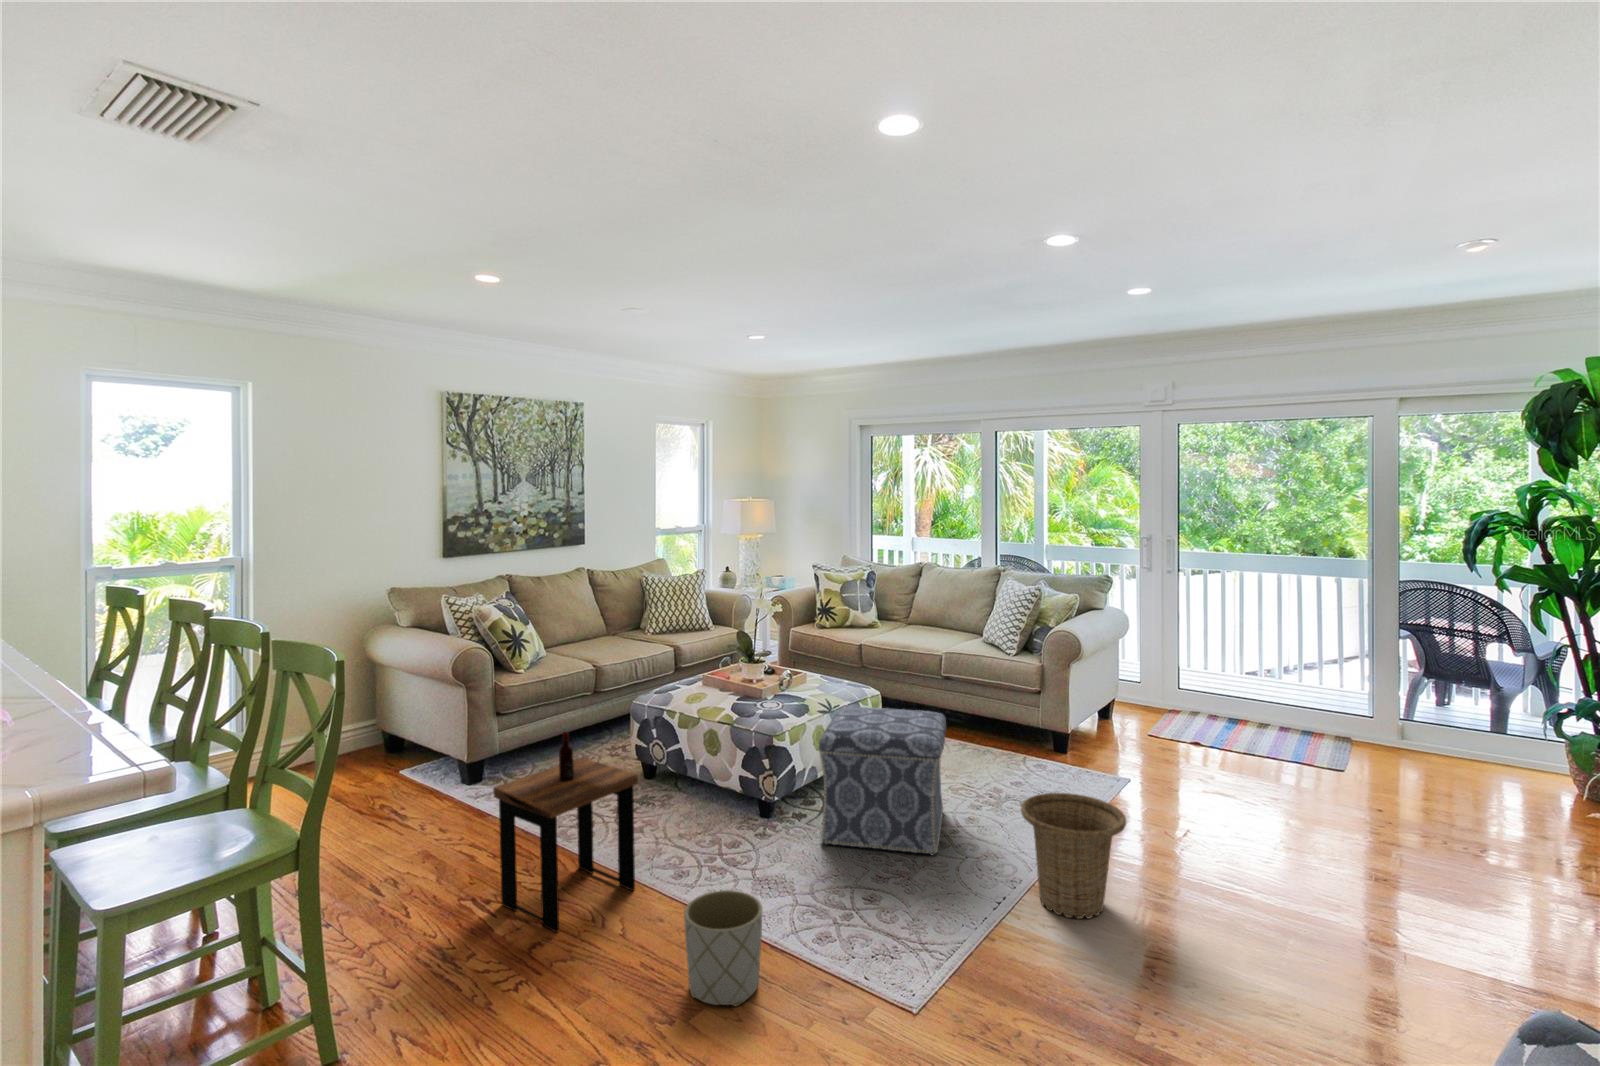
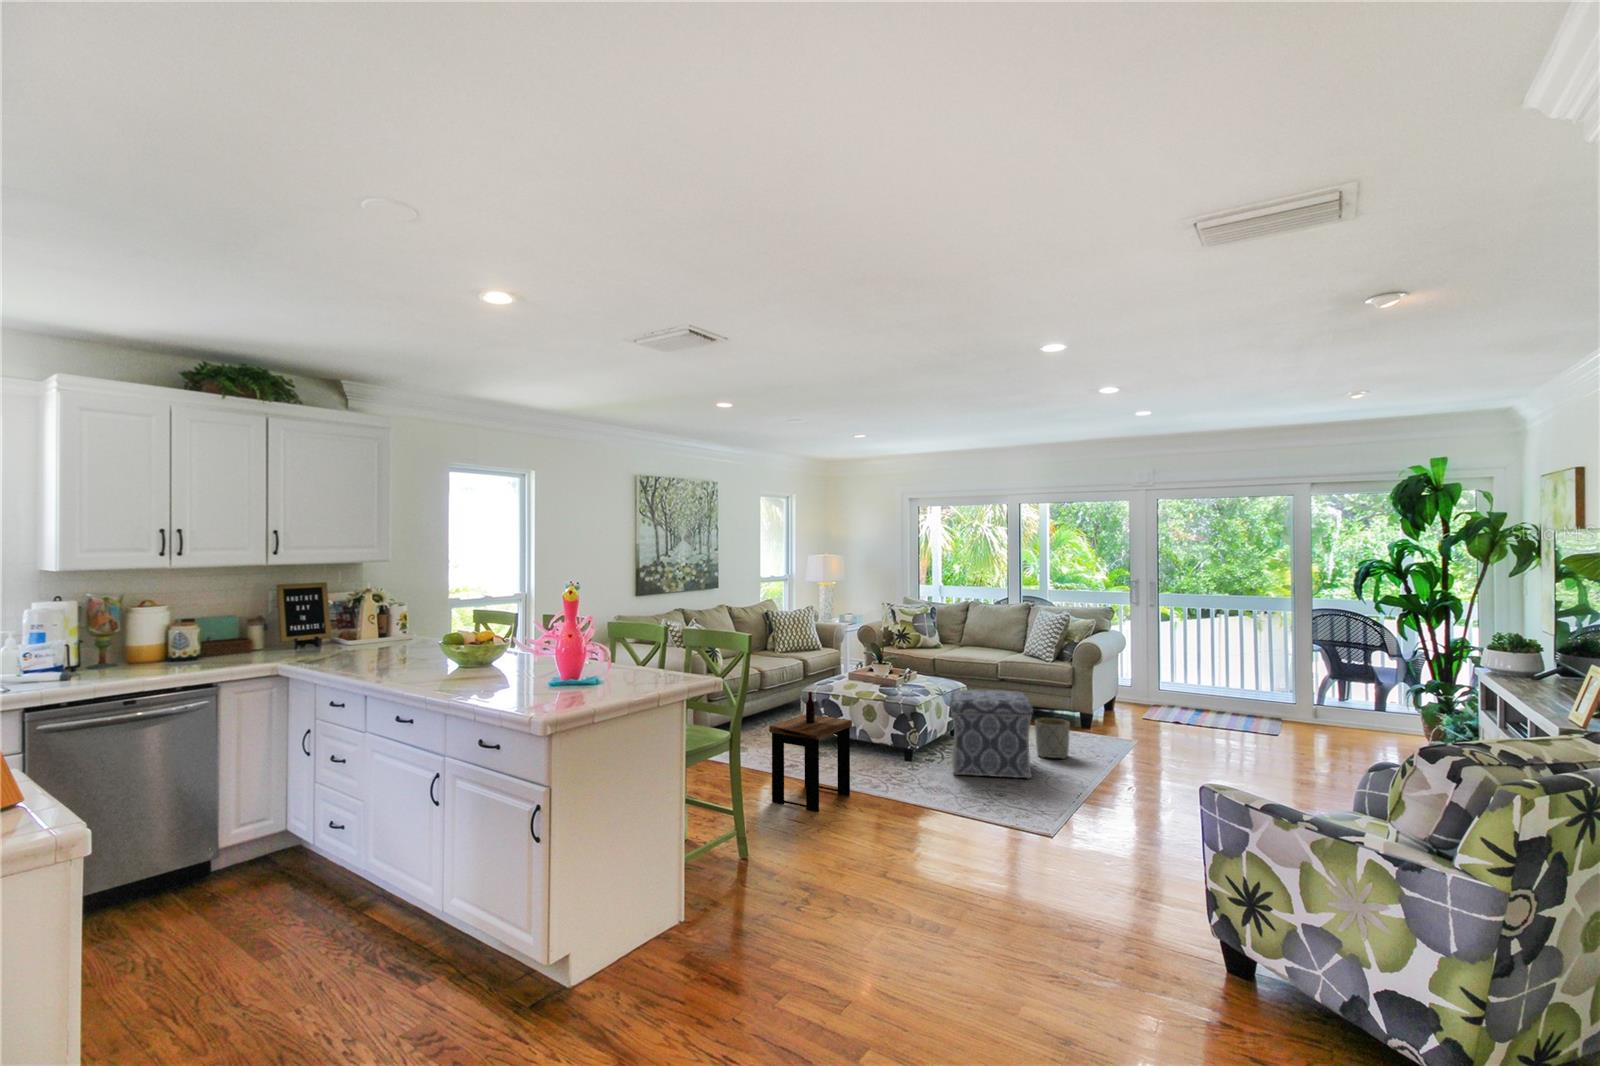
basket: present [1021,793,1126,919] -> none [1091,732,1157,803]
planter: present [684,890,762,1006] -> present [1035,718,1070,759]

